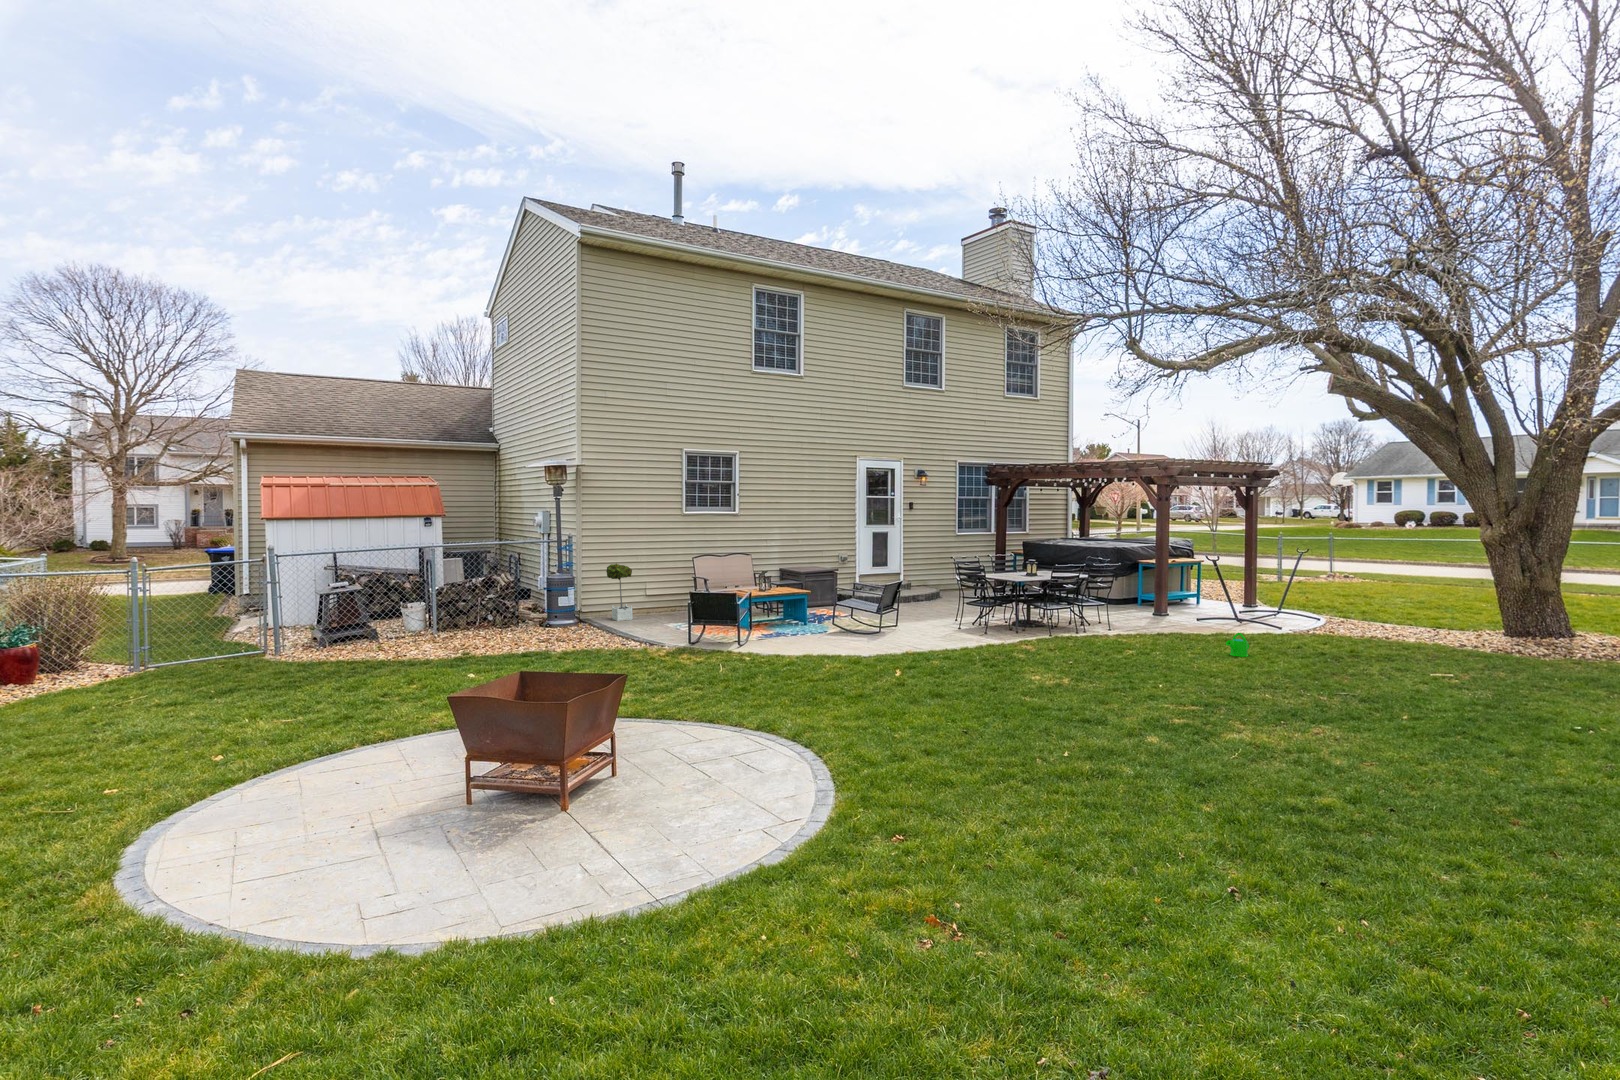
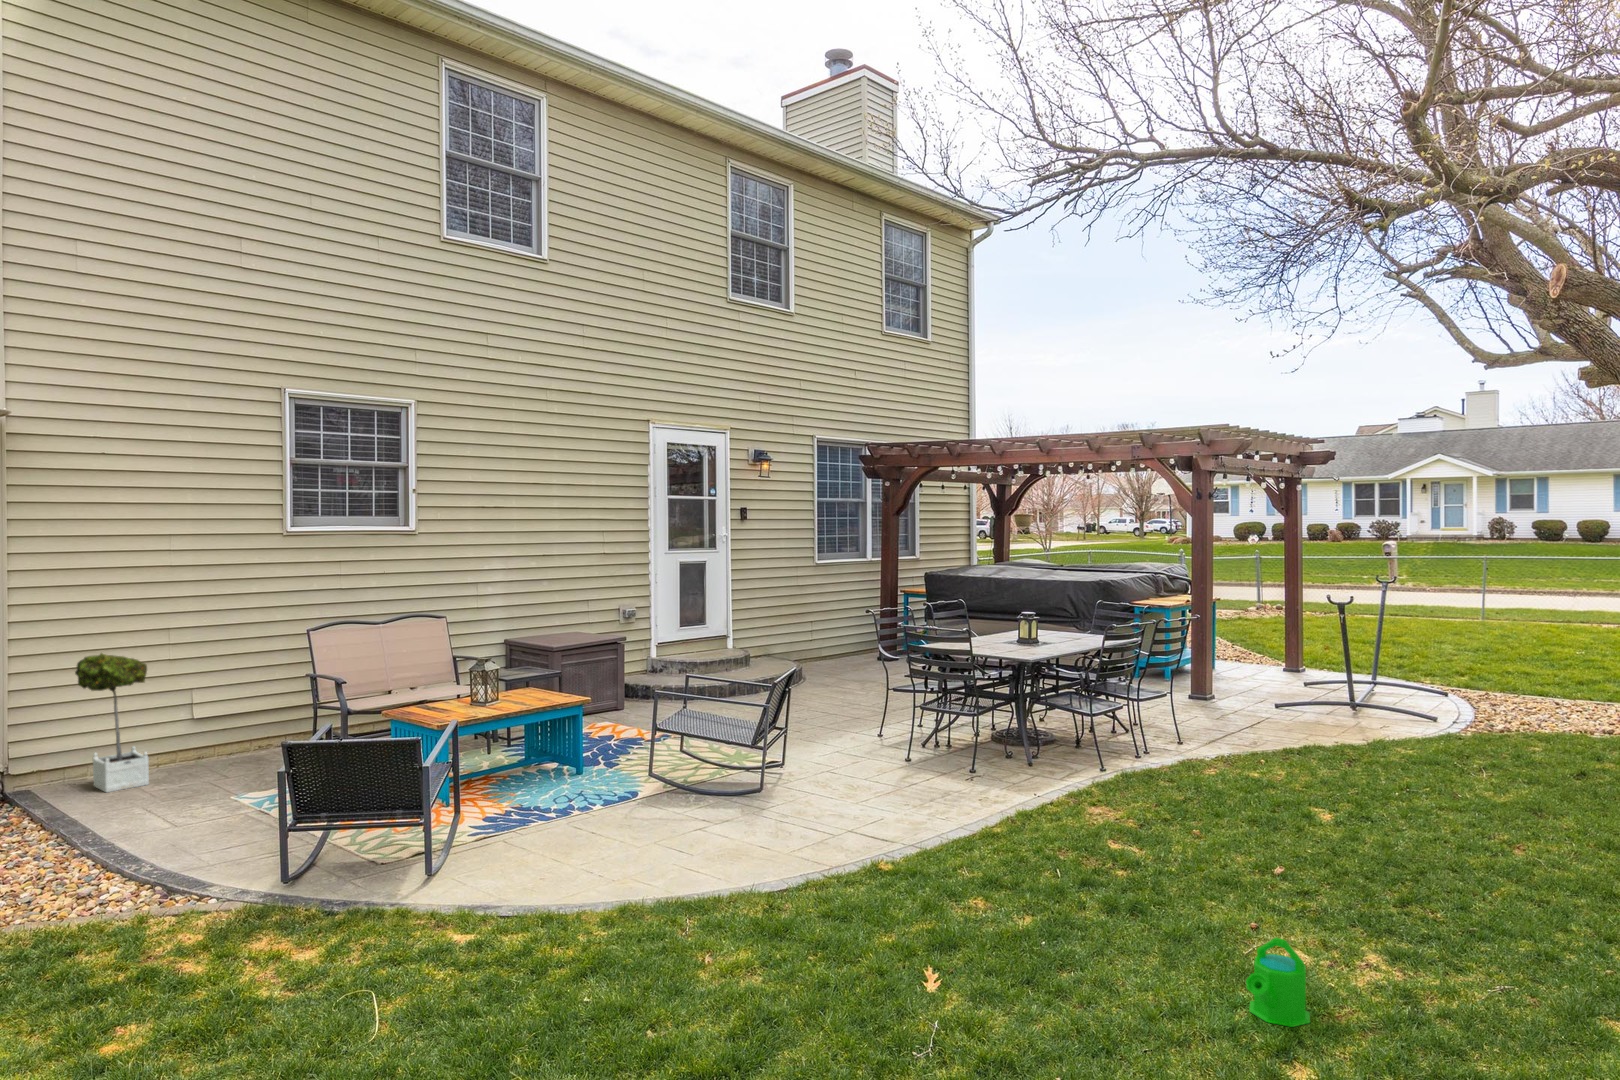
watering can: present [1226,633,1249,657] -> present [1246,937,1310,1027]

